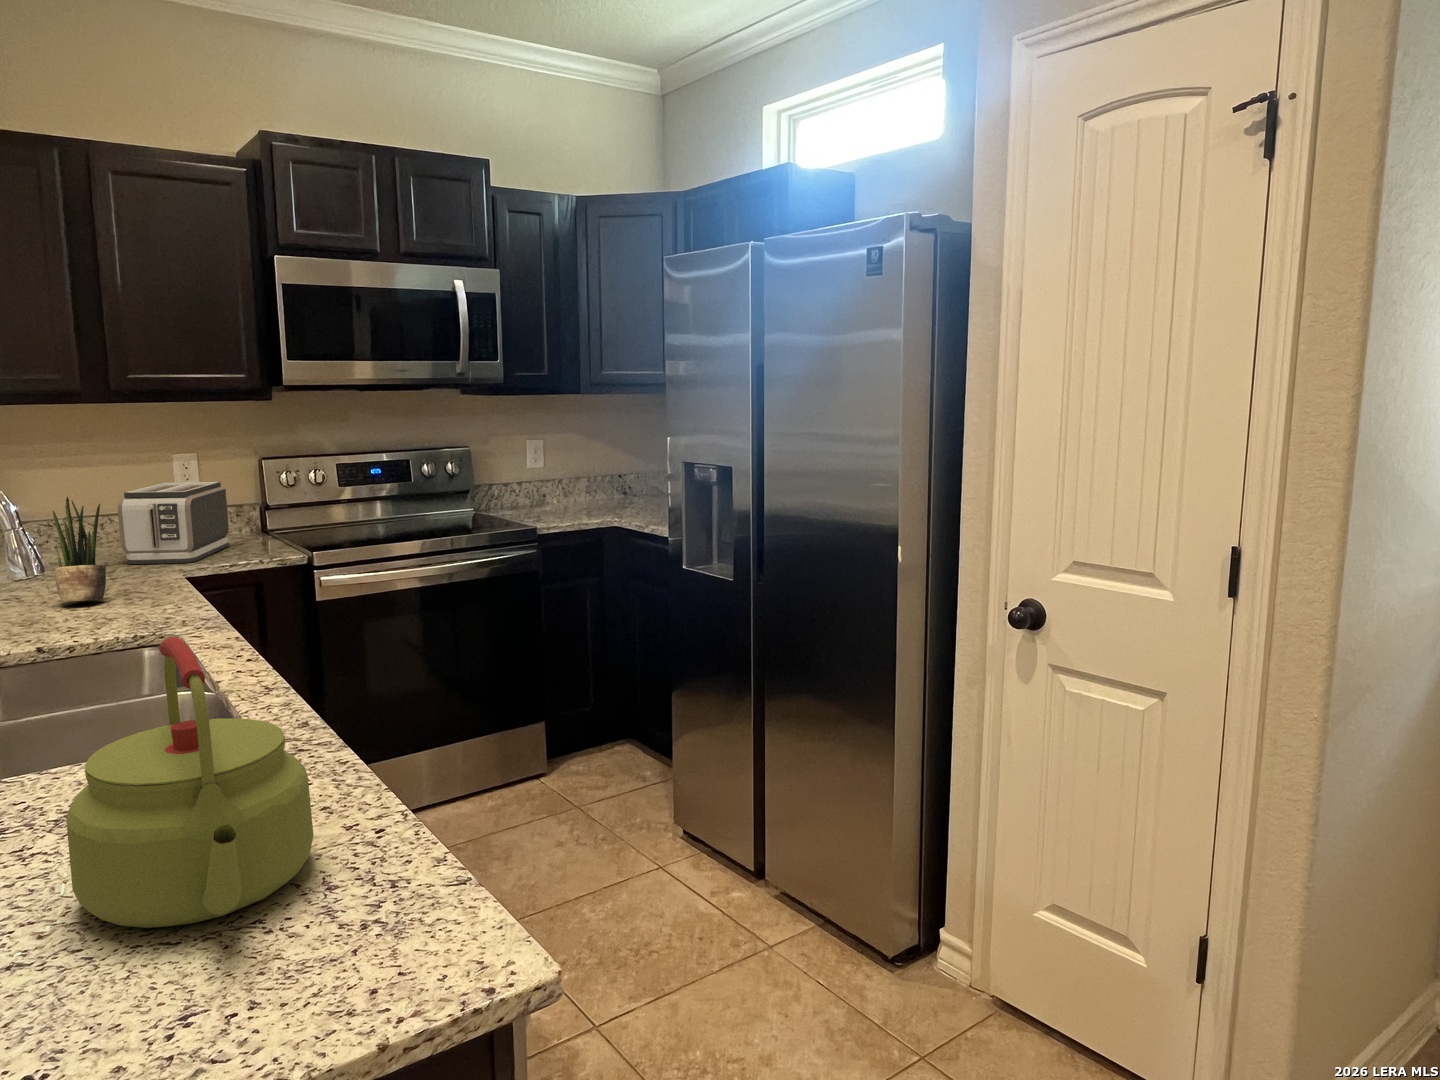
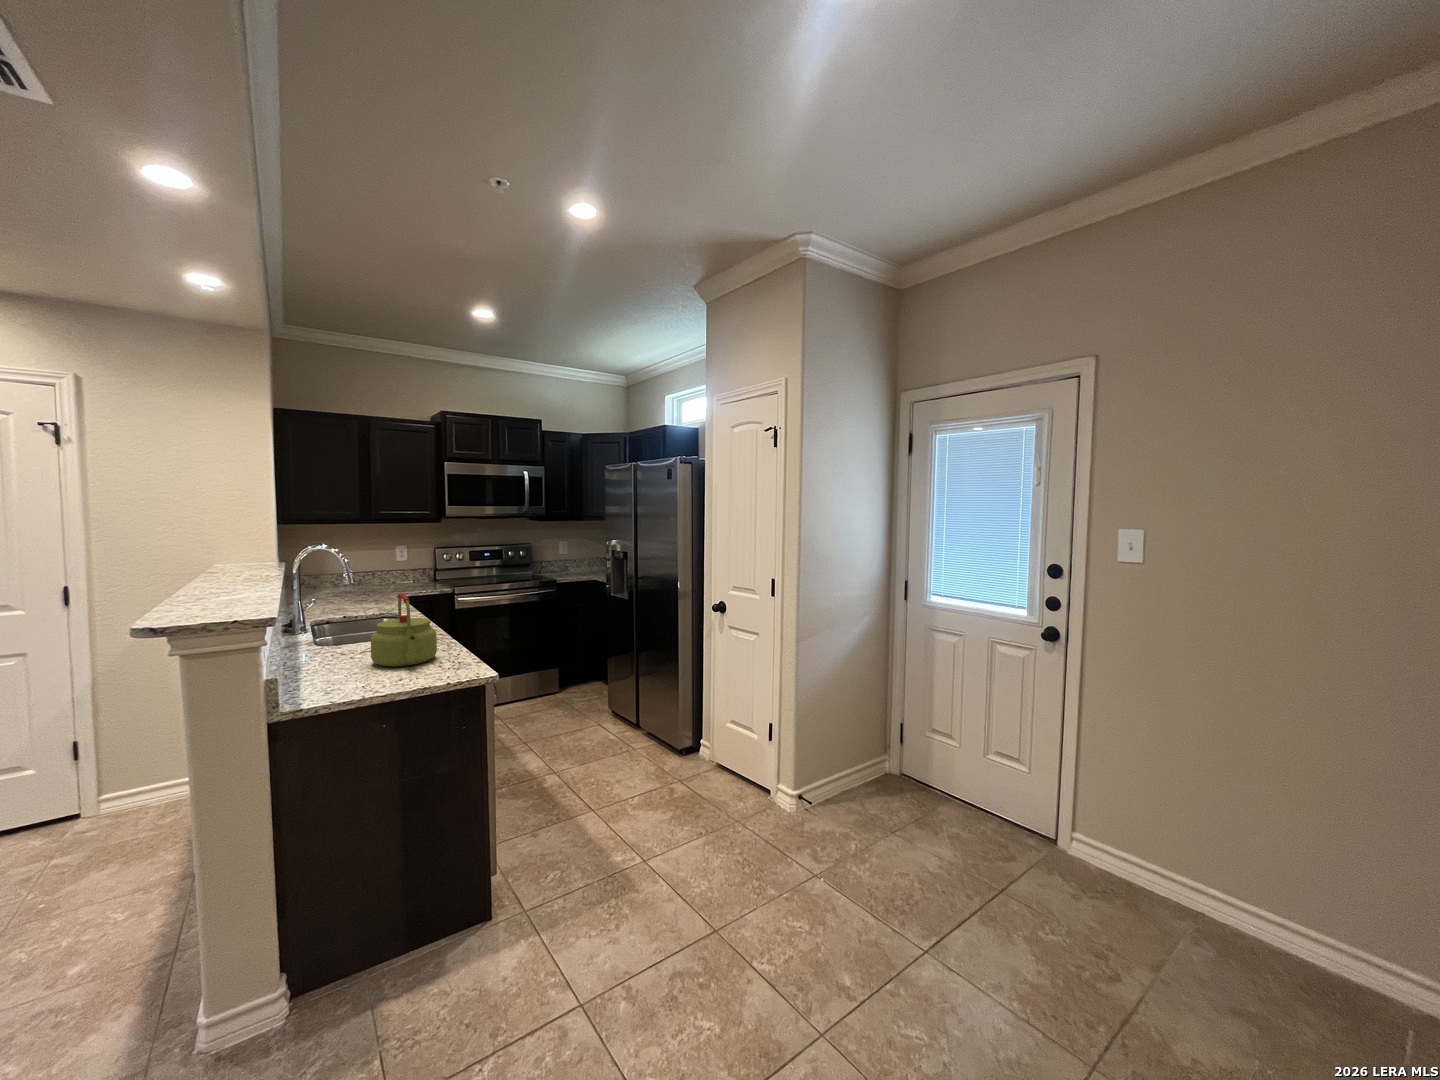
toaster: present [118,482,229,564] -> none [374,557,420,591]
potted plant: present [53,497,106,602] -> none [350,561,370,603]

